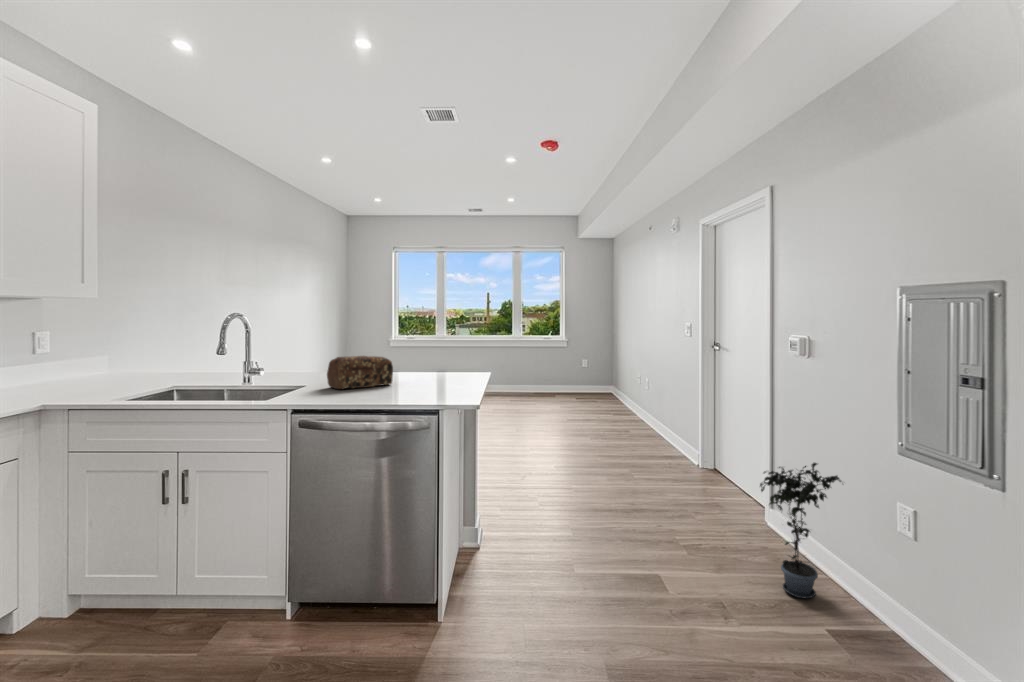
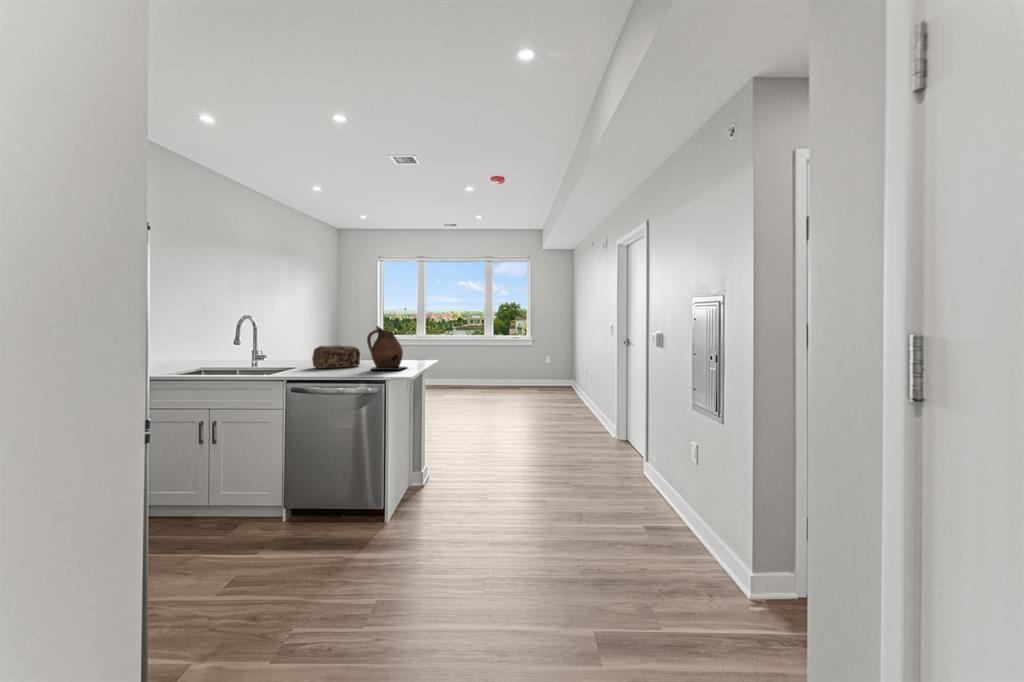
ceramic pitcher: none [407,329,462,394] -> present [367,326,406,370]
potted plant: present [760,463,841,598] -> none [609,418,671,512]

